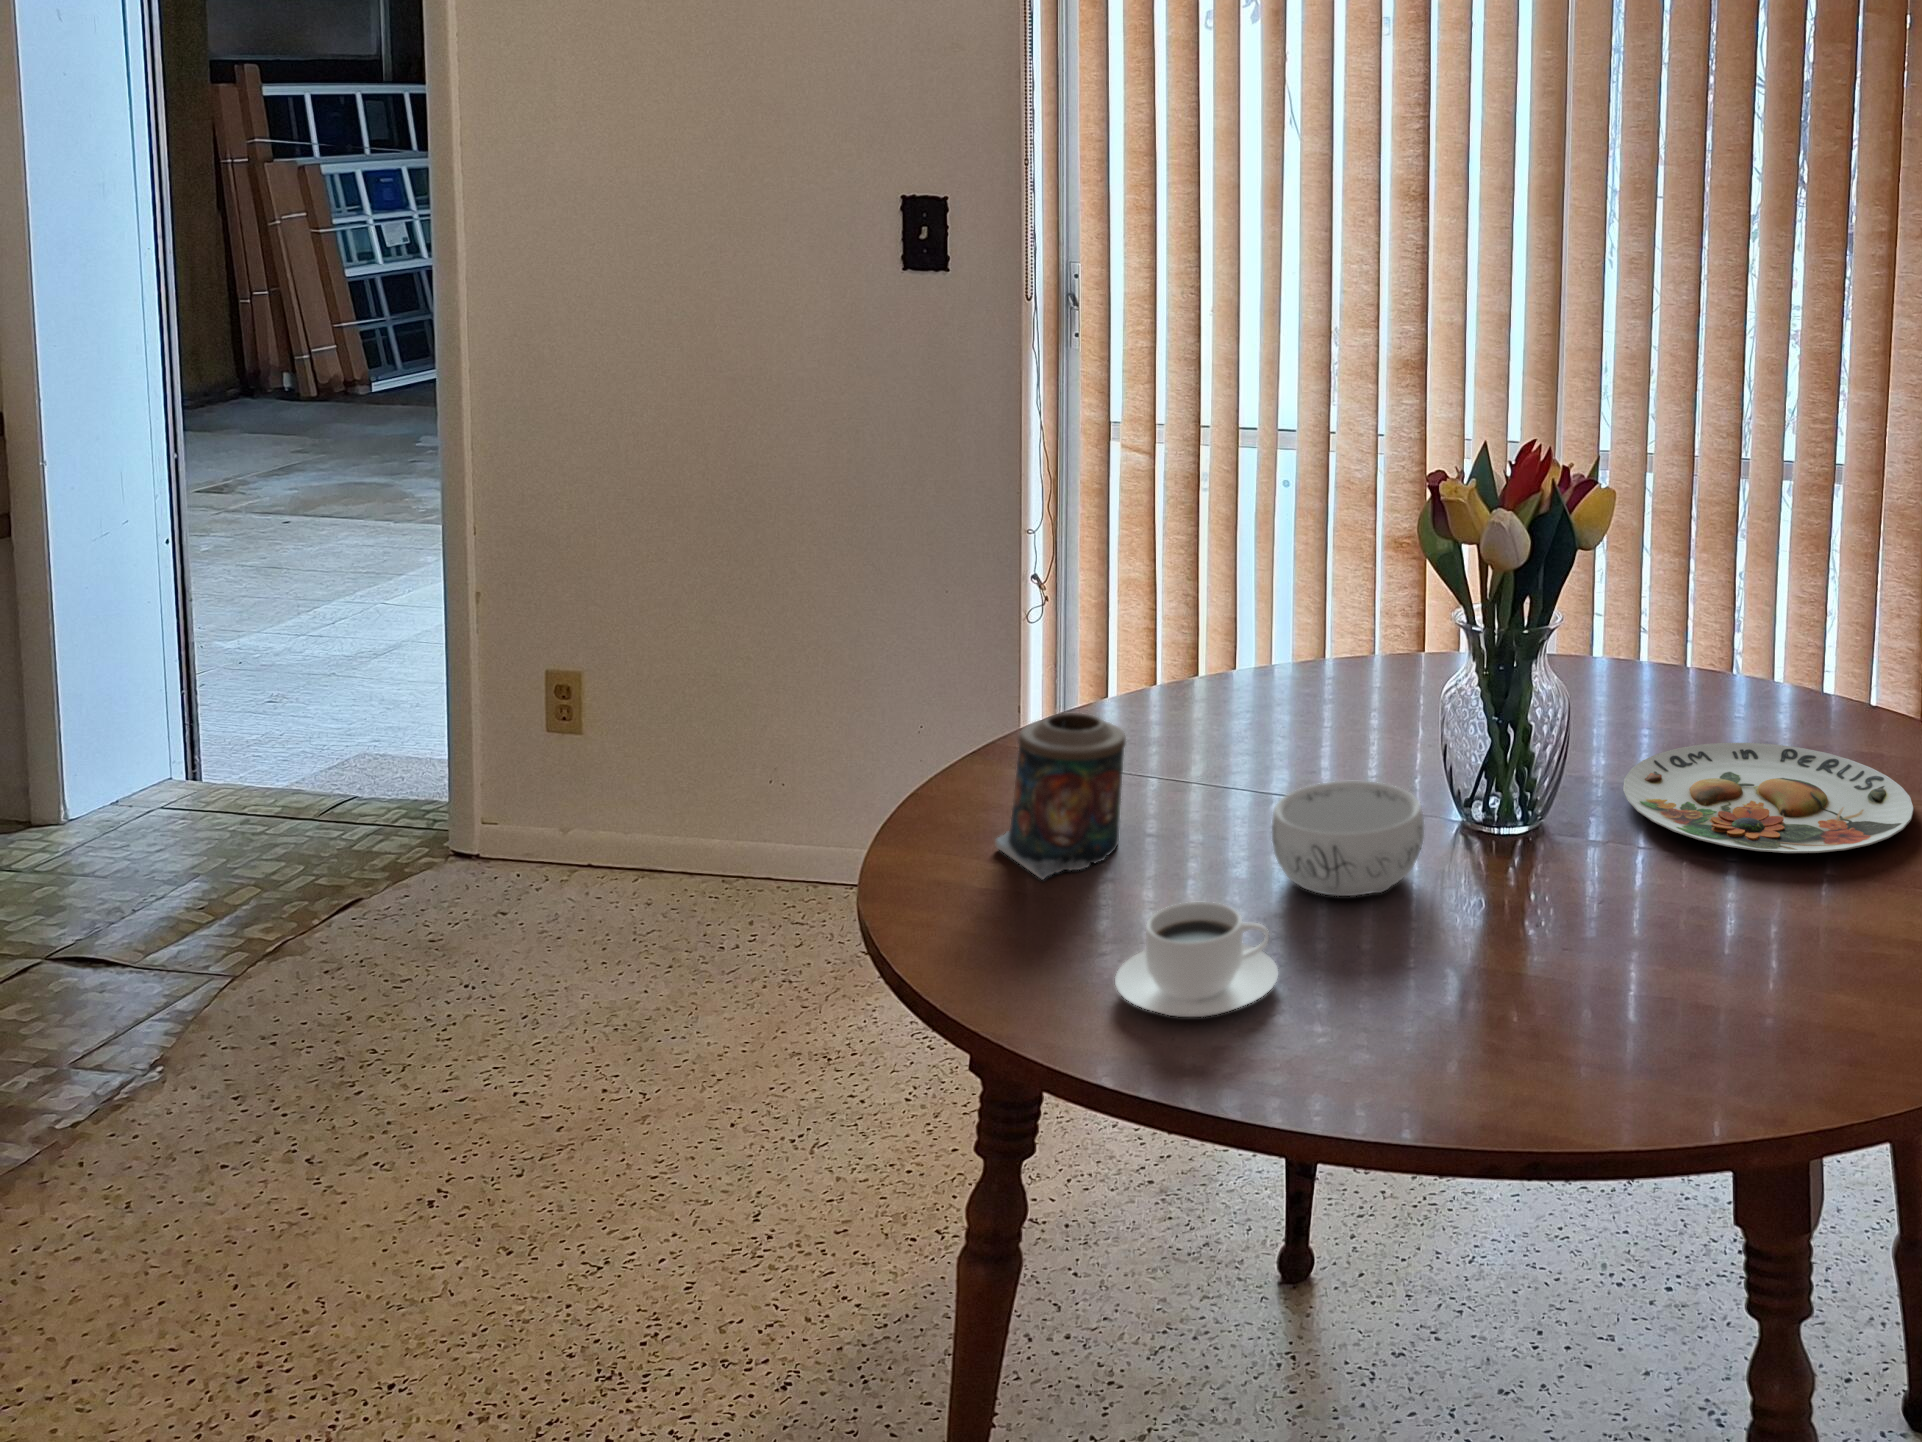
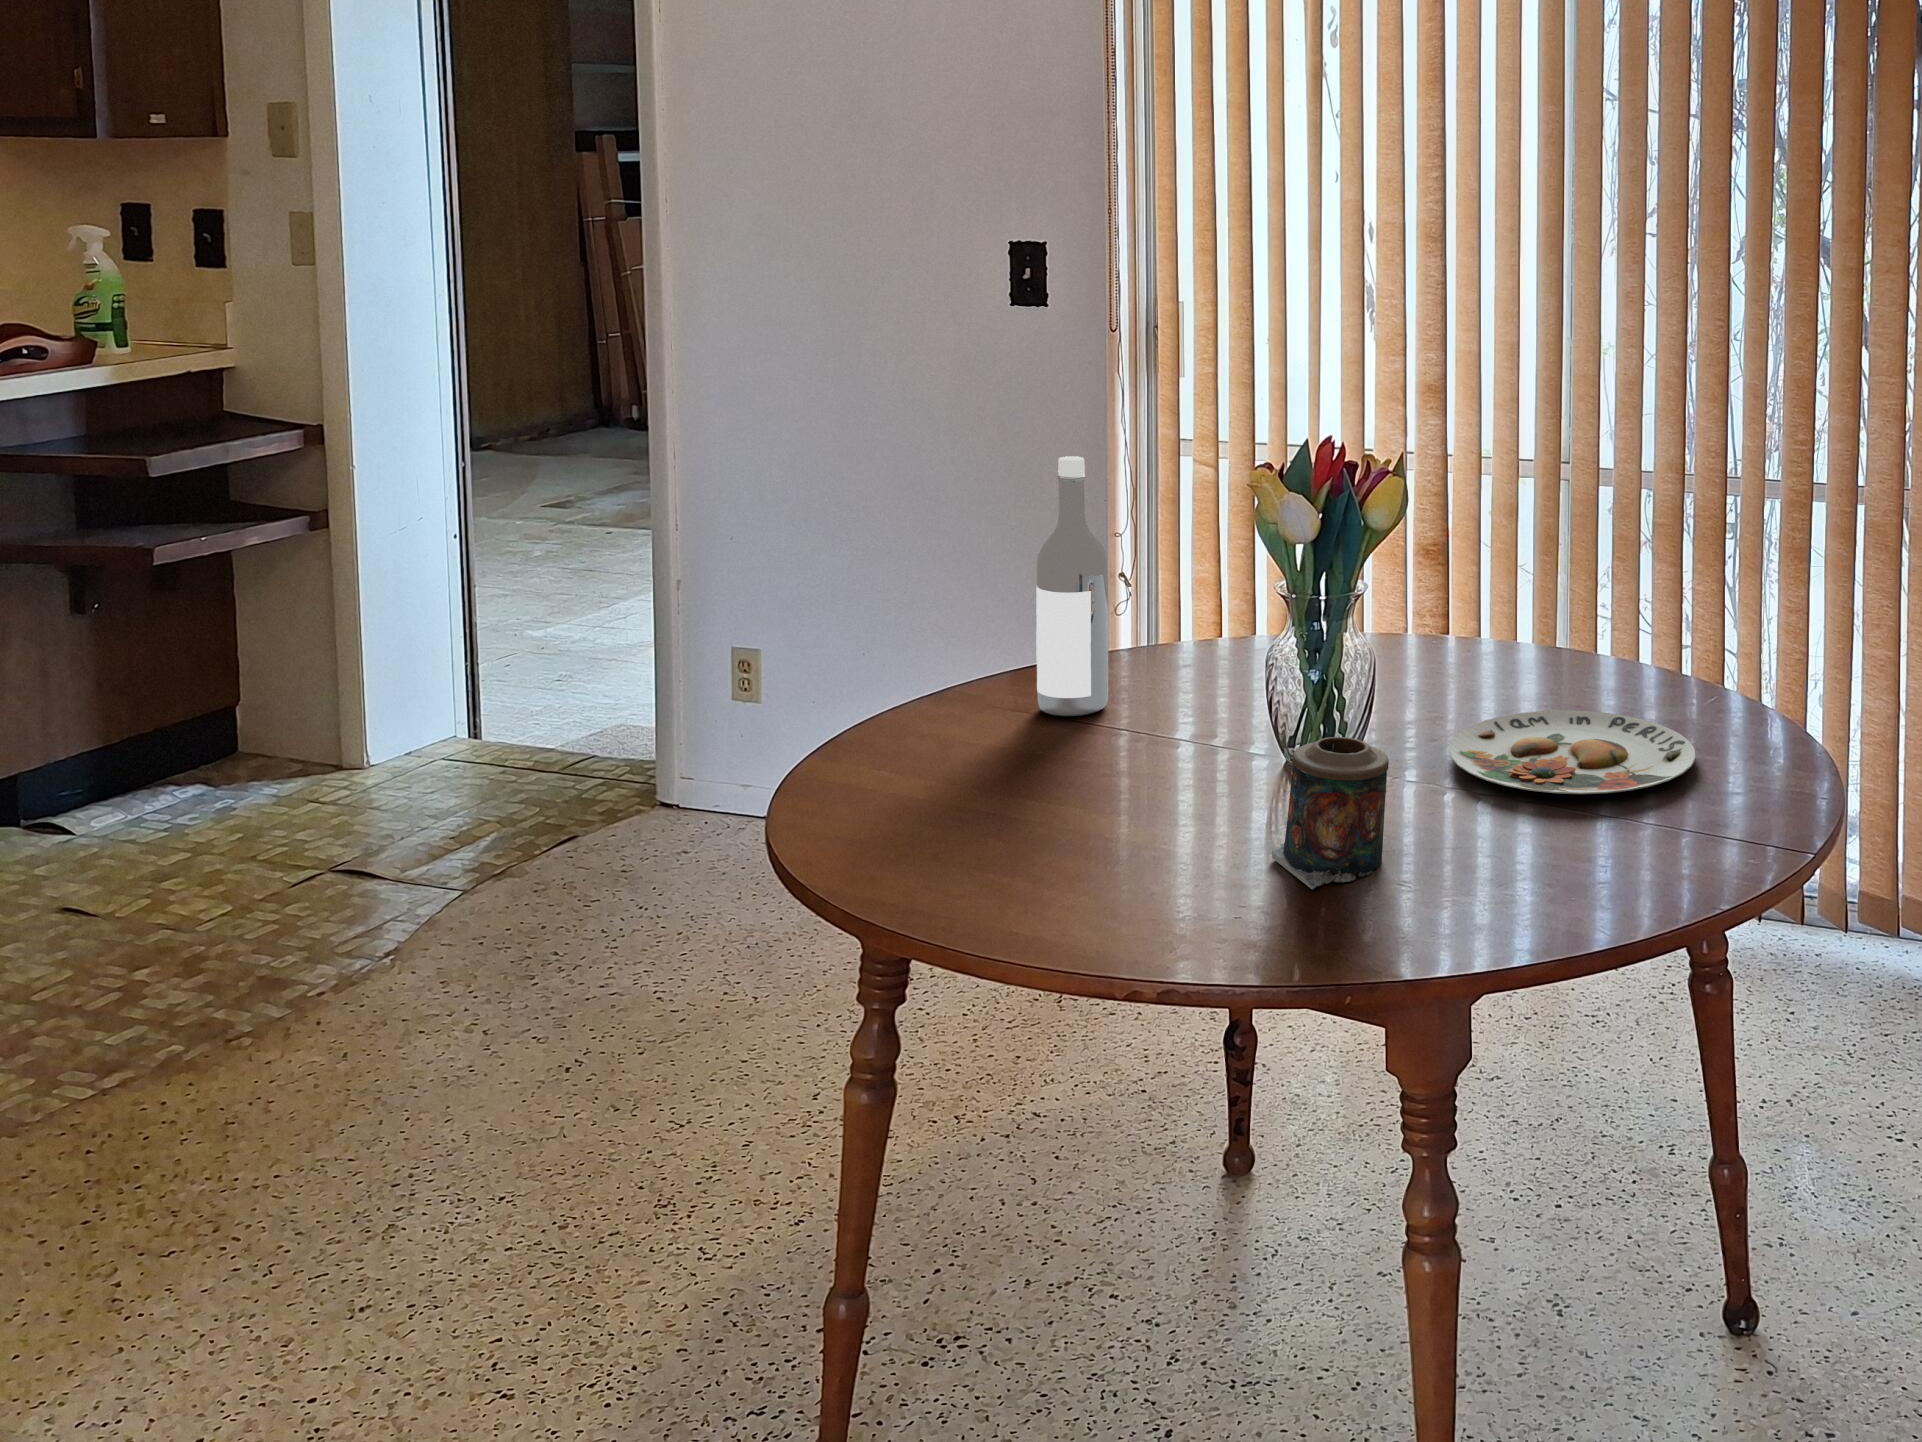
wine bottle: none [1096,458,1182,773] -> present [1036,456,1108,716]
candle: present [996,713,1126,879] -> present [1272,737,1389,890]
decorative bowl: present [1272,781,1424,896] -> none [1124,720,1249,809]
coffee cup: present [1115,902,1278,1017] -> none [957,800,1089,884]

